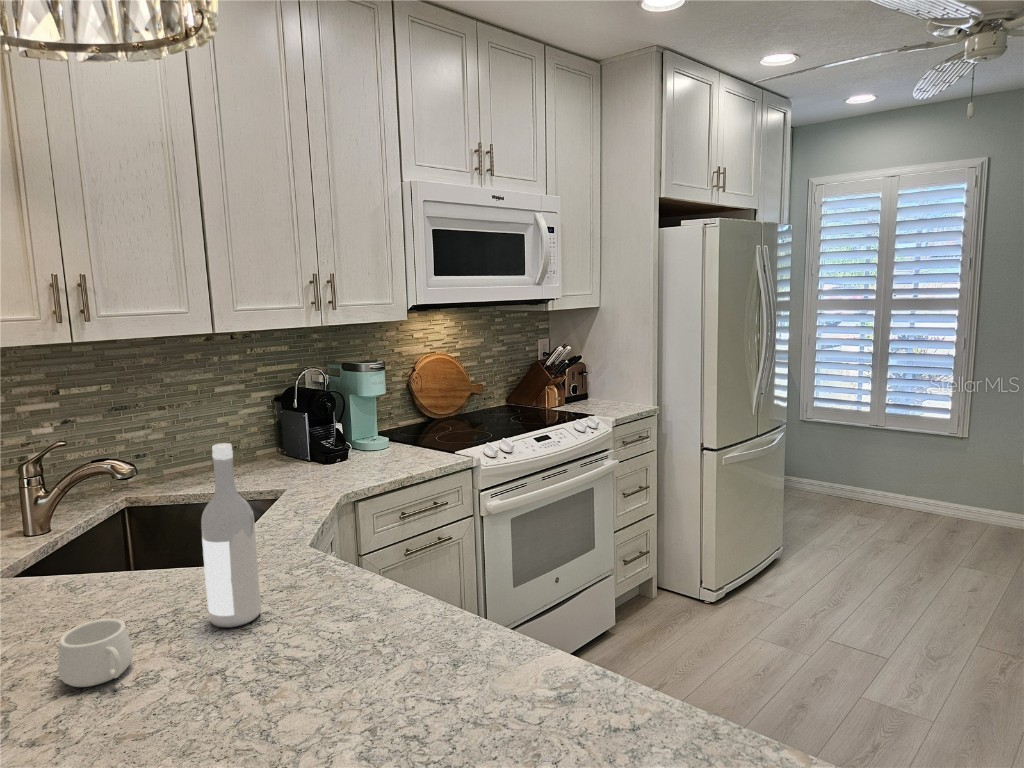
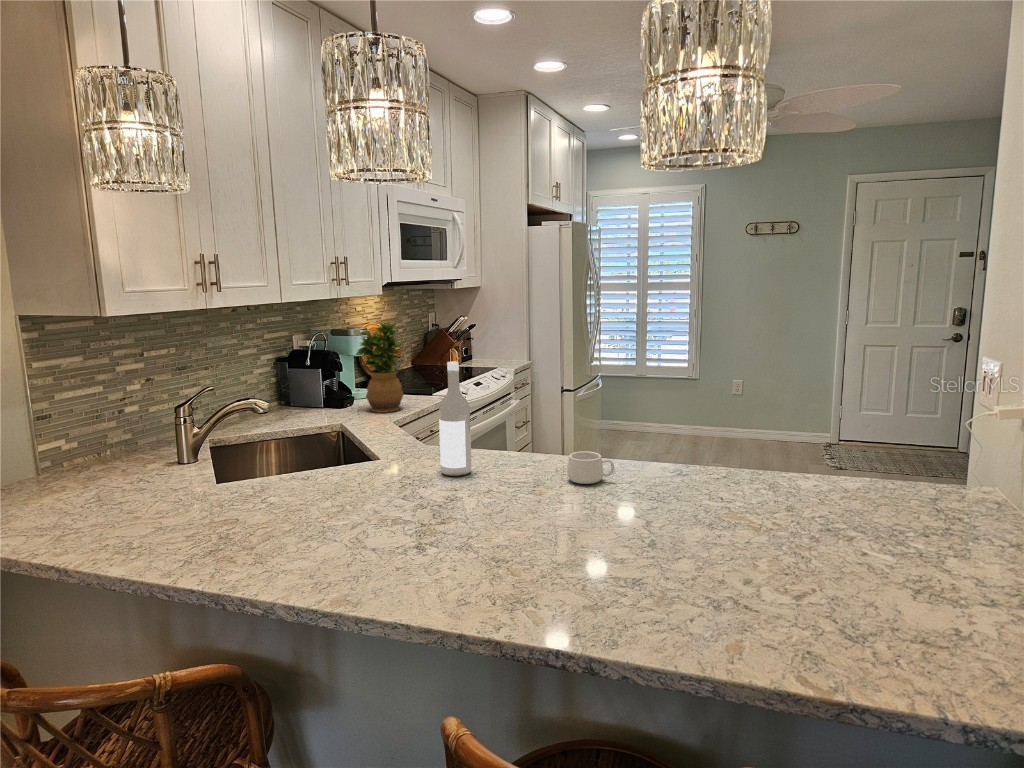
potted plant: none [330,358,390,478] -> present [356,322,404,413]
mug: present [59,619,133,687] -> present [567,451,614,484]

